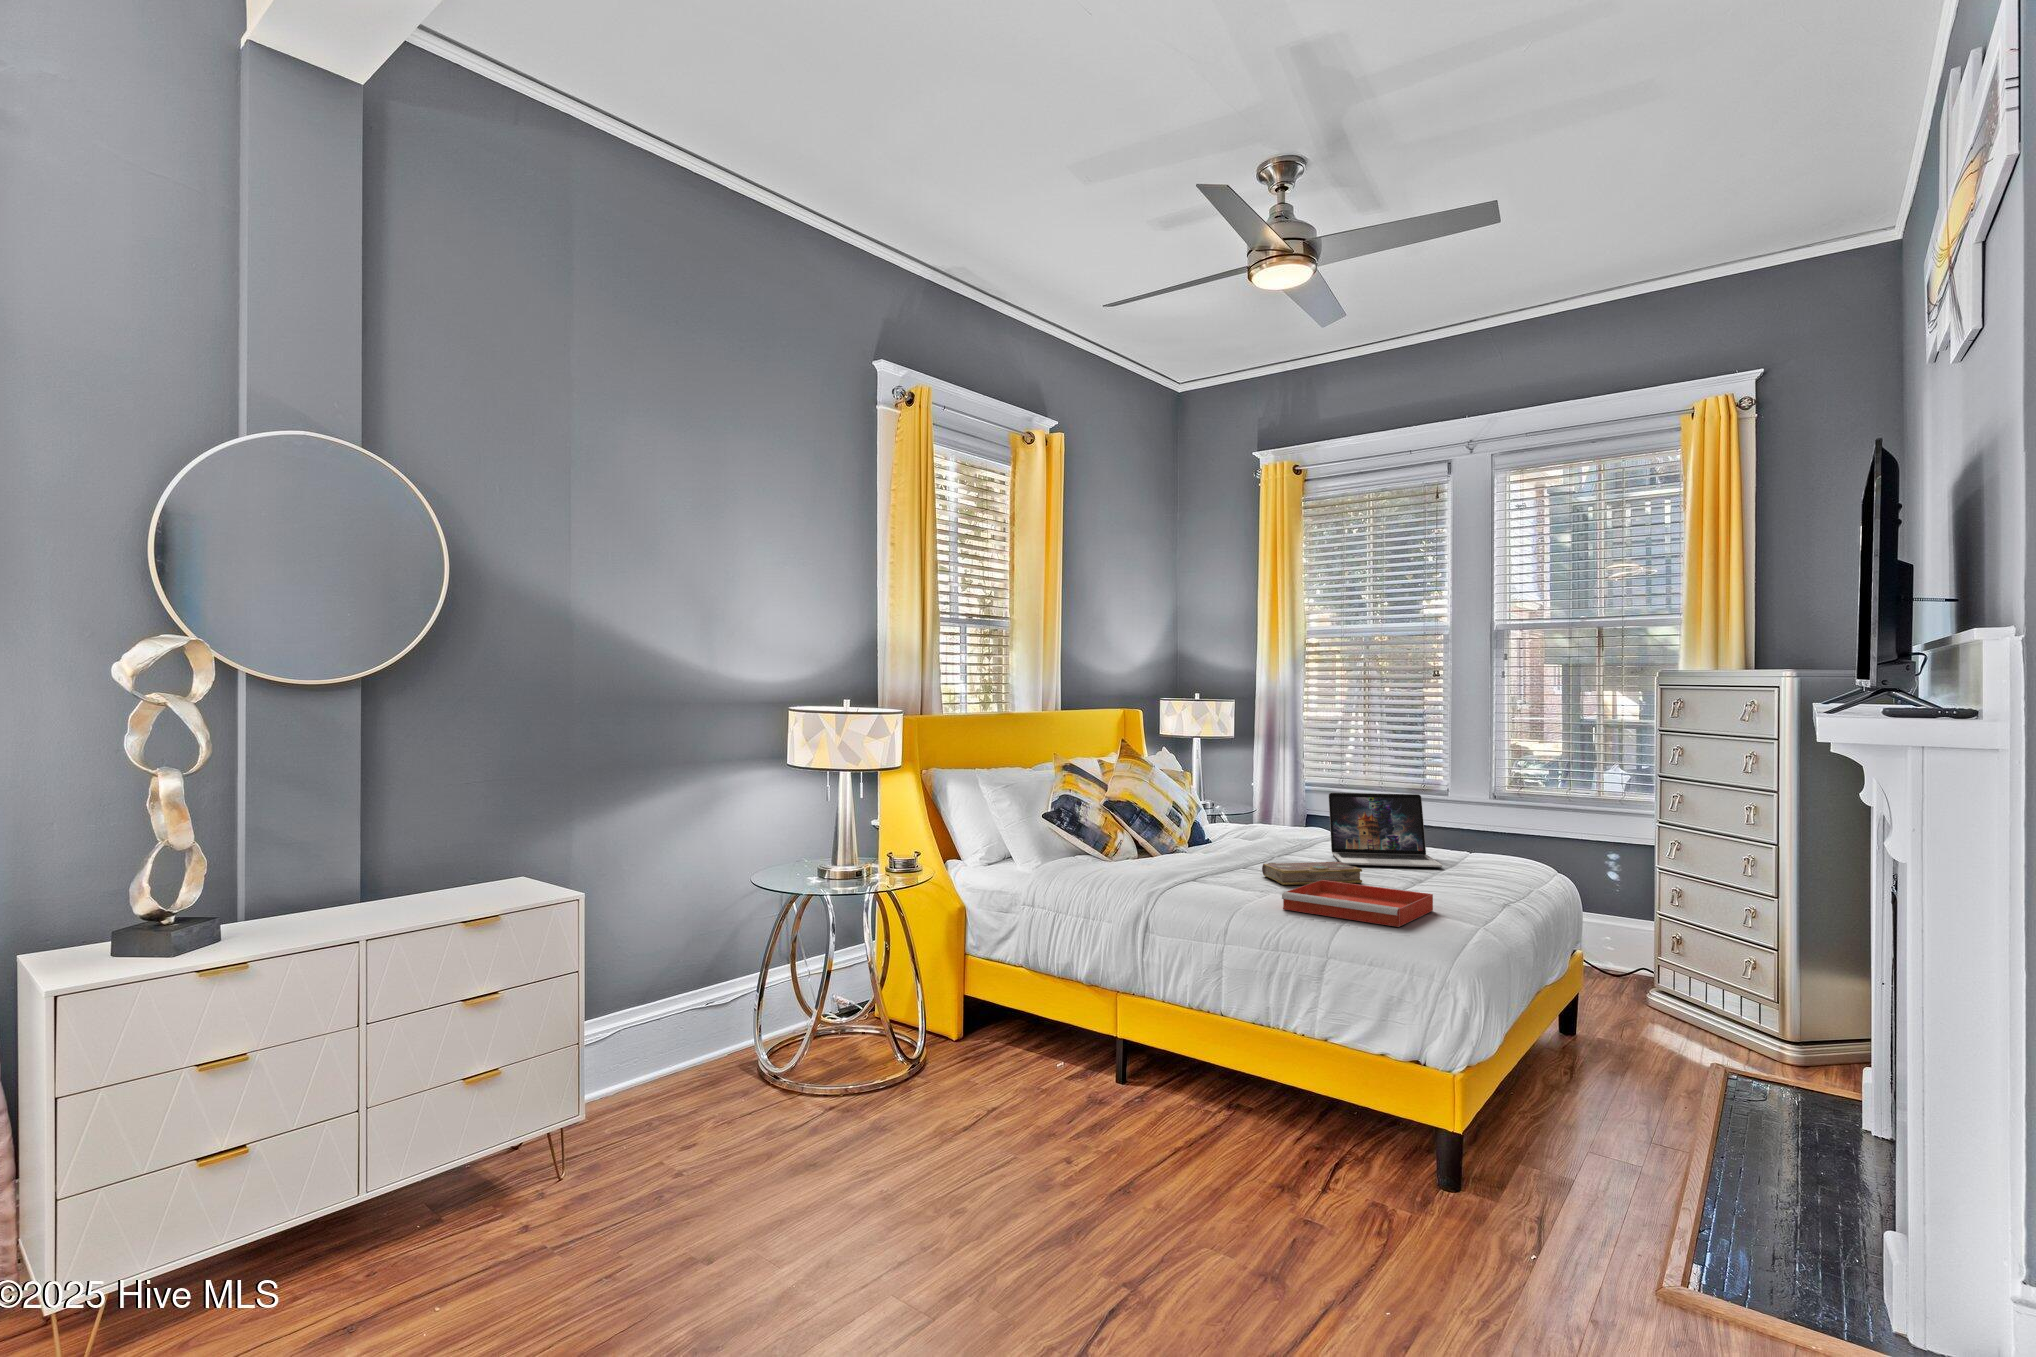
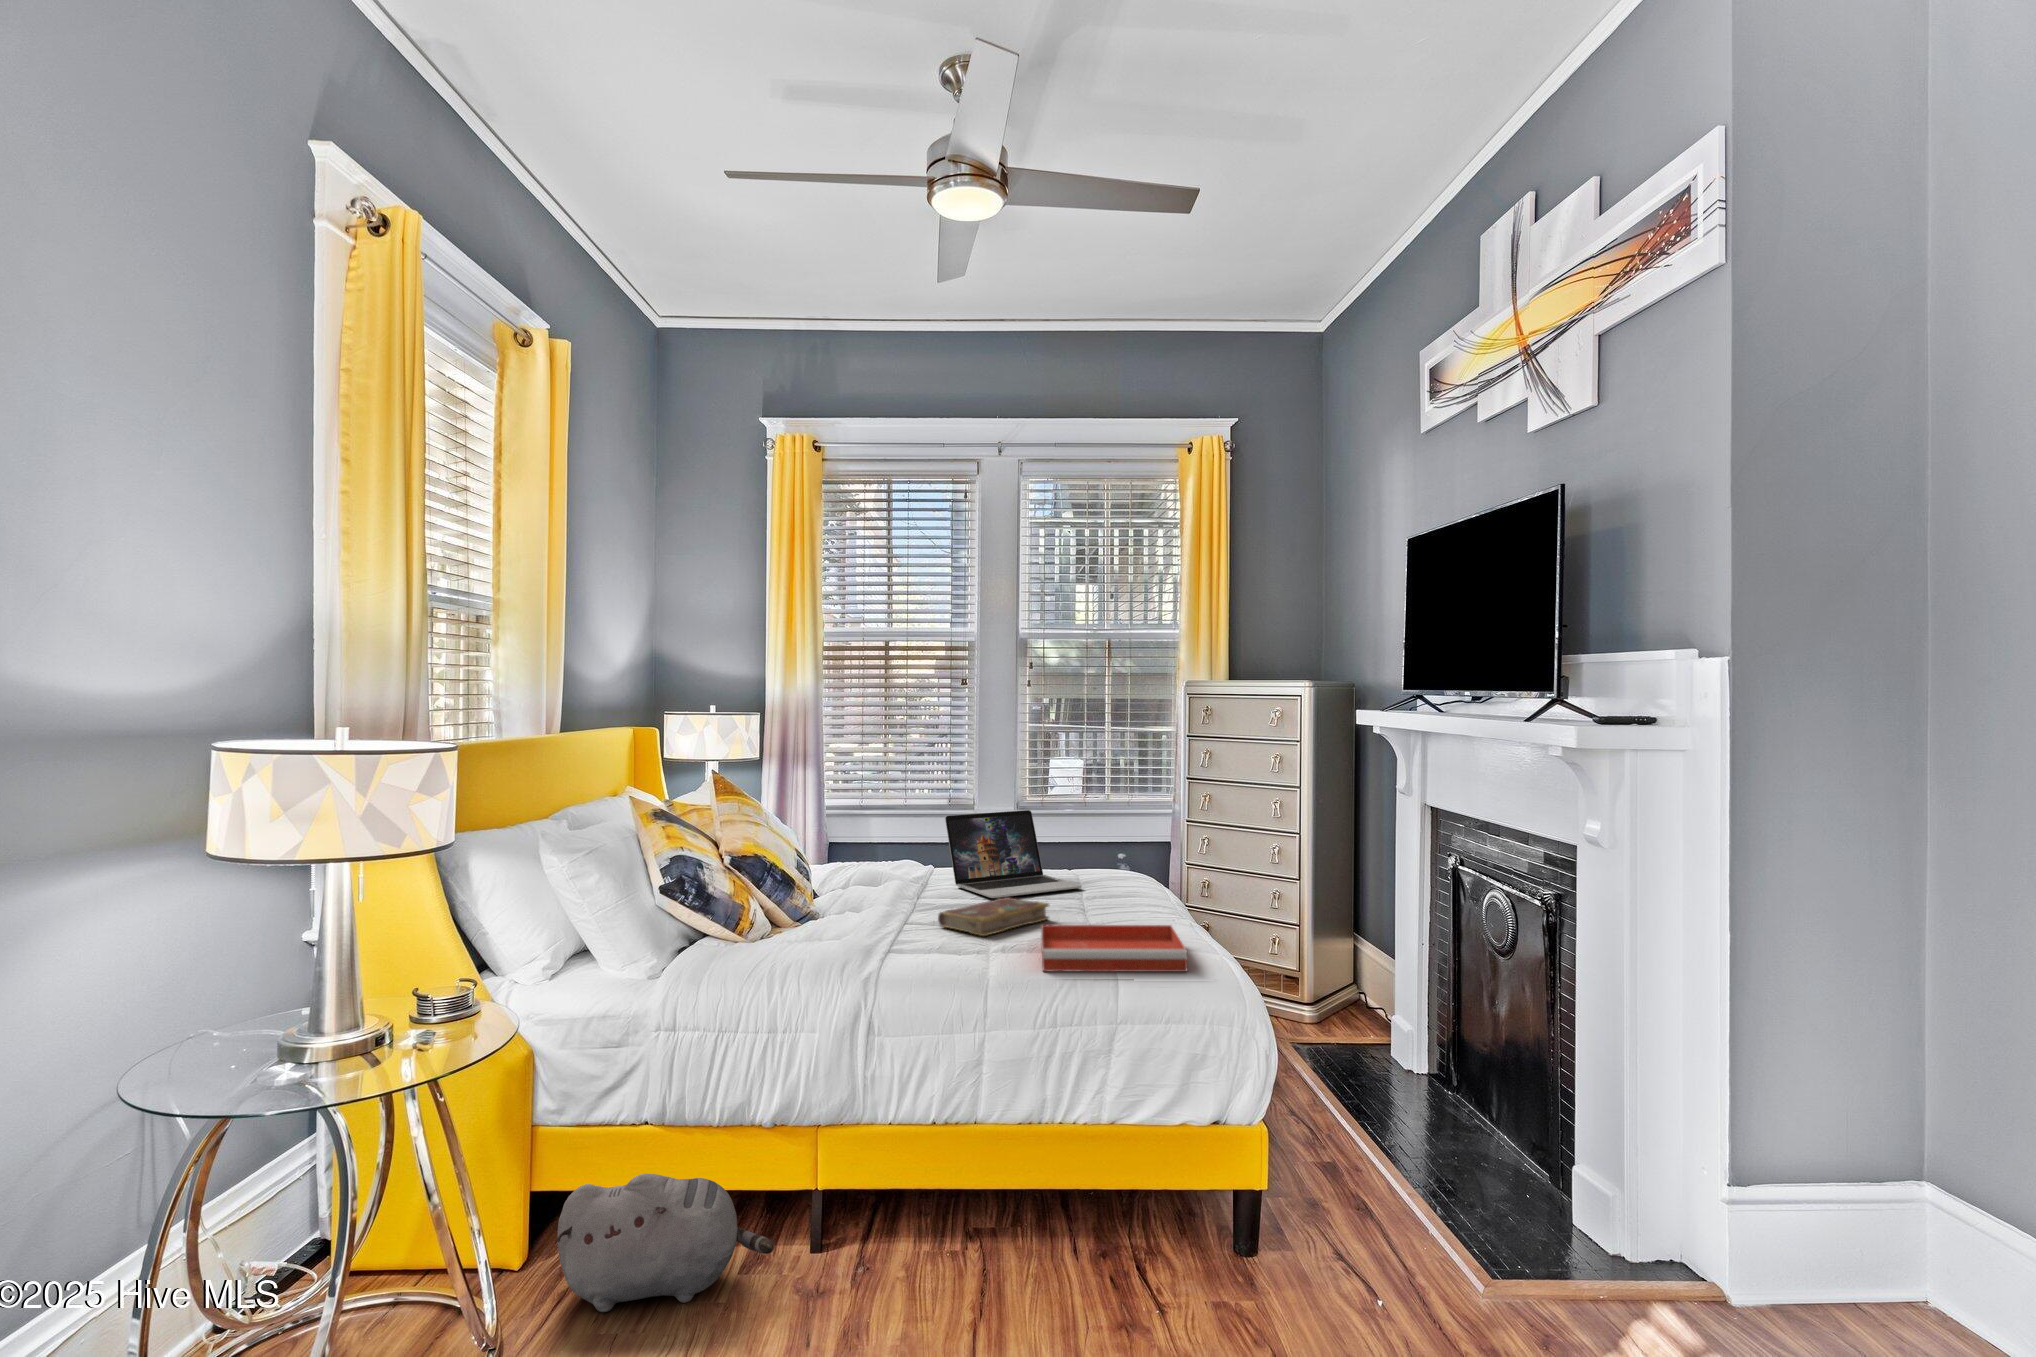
plush toy: none [954,992,1075,1080] -> present [556,1174,774,1312]

